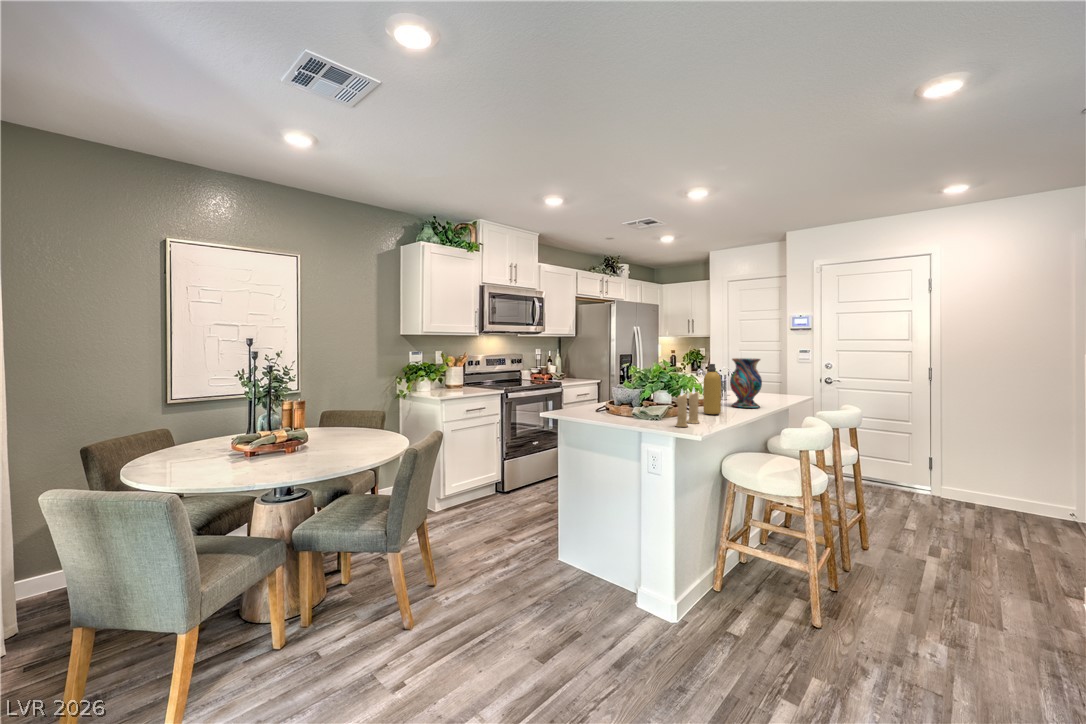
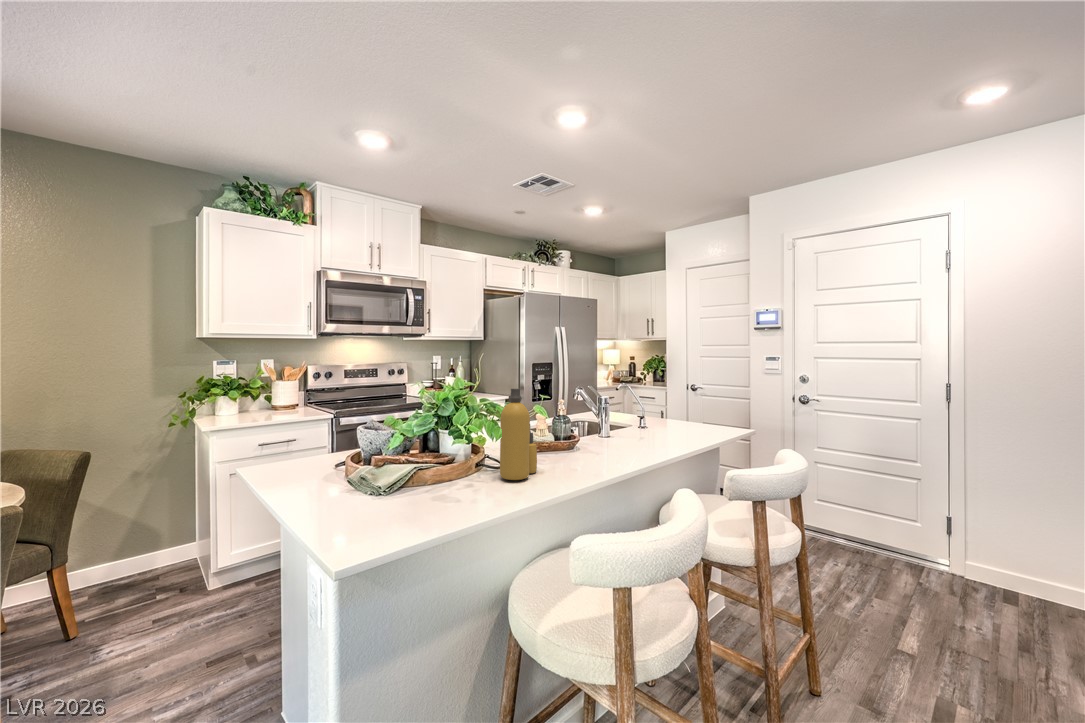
vase: present [730,358,762,408] -> none [583,375,633,461]
candle: present [676,388,699,427] -> none [365,435,443,526]

